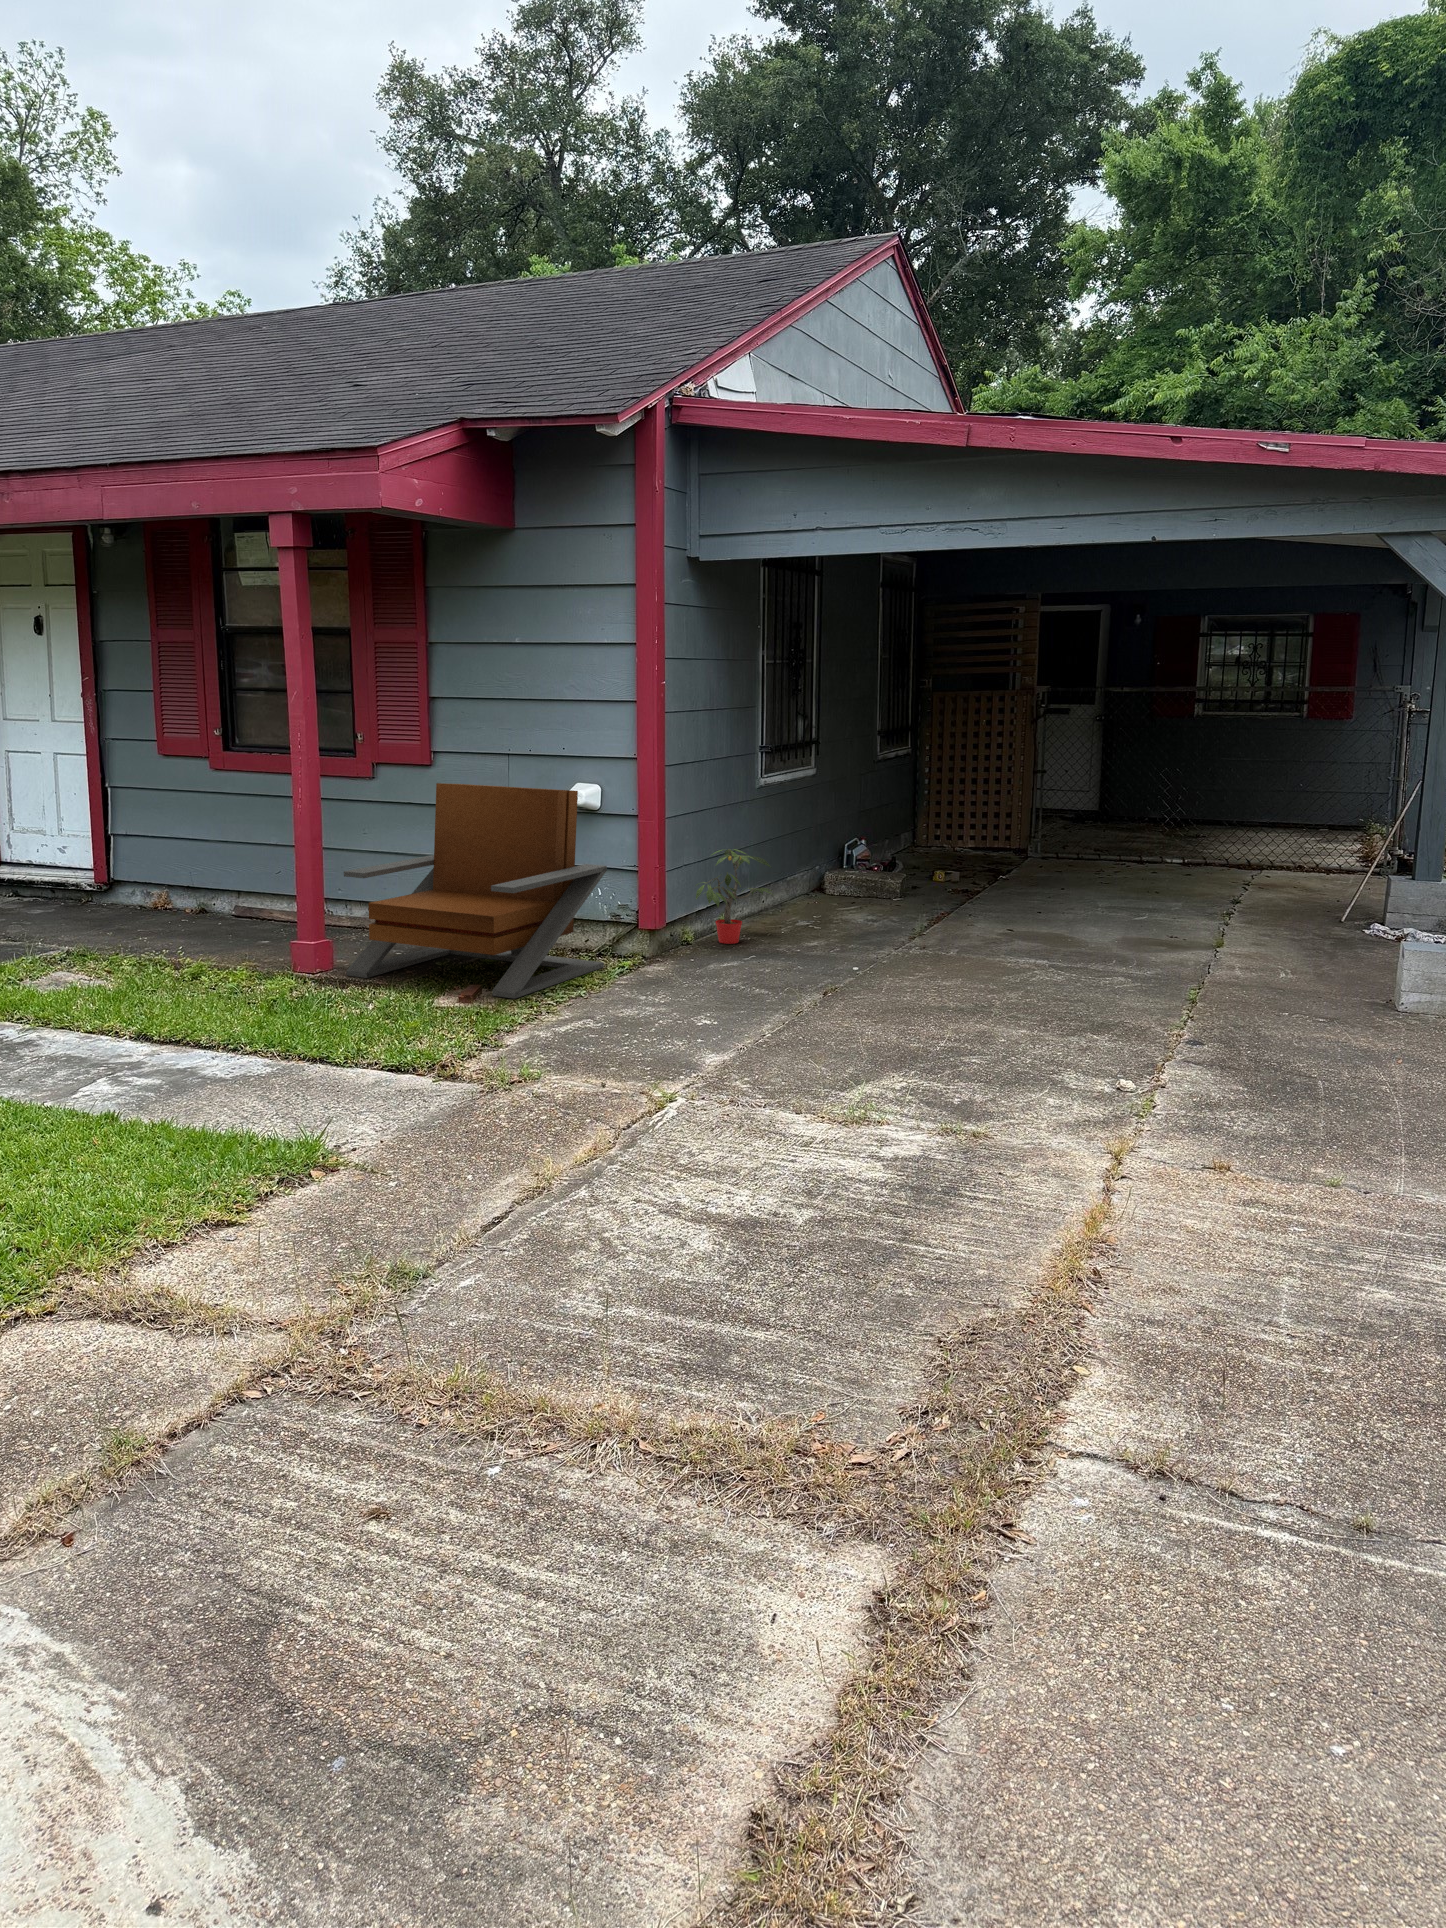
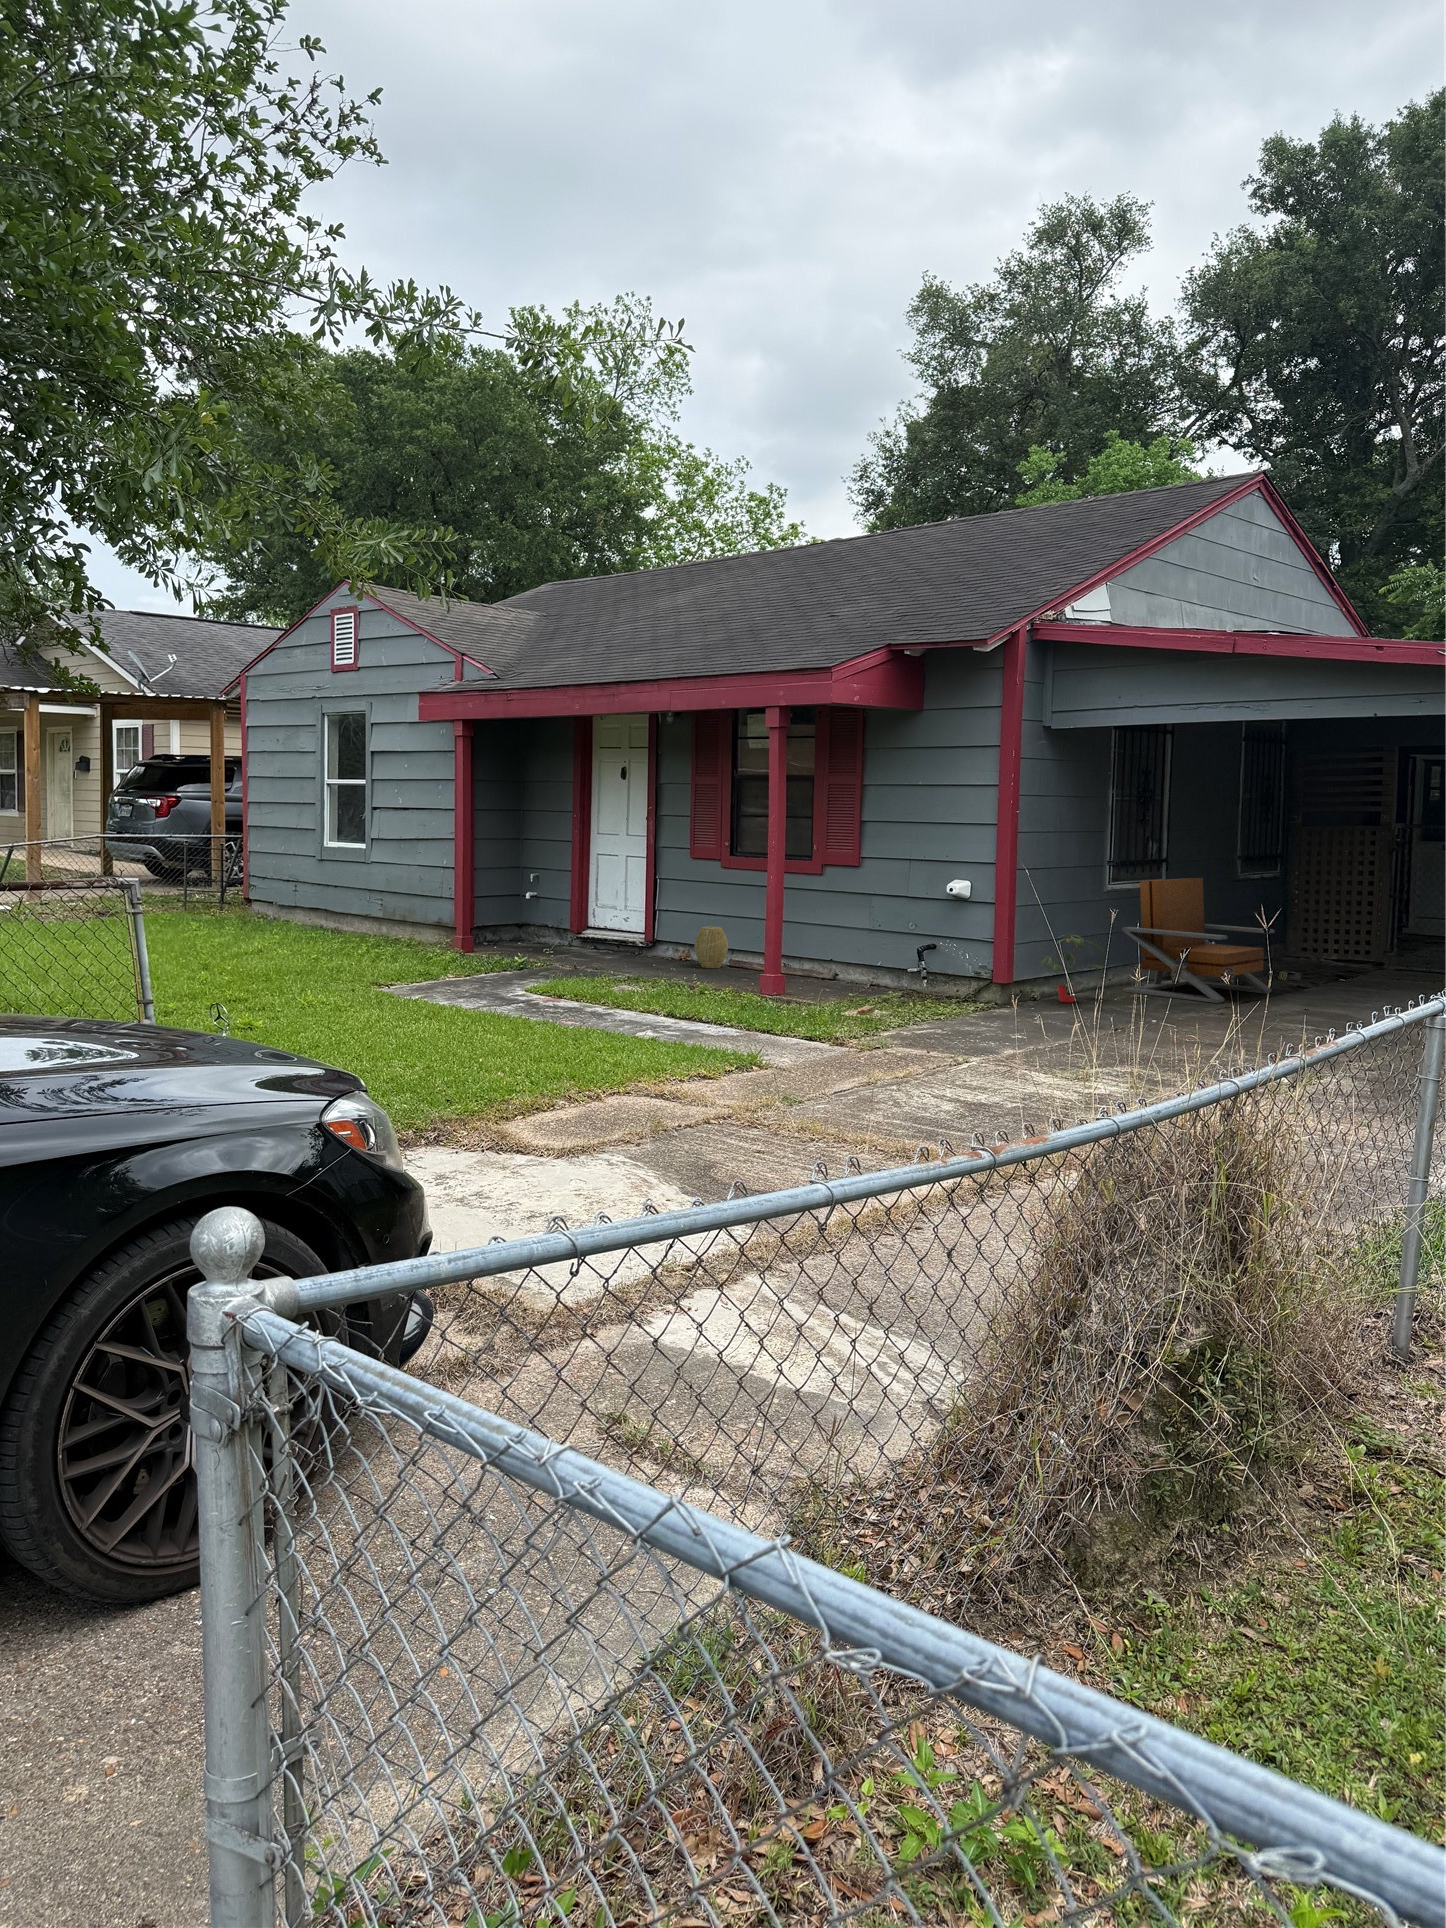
lounge chair: present [344,783,607,999] -> present [1122,878,1275,1003]
woven basket: none [174,857,227,921] -> present [694,925,728,968]

